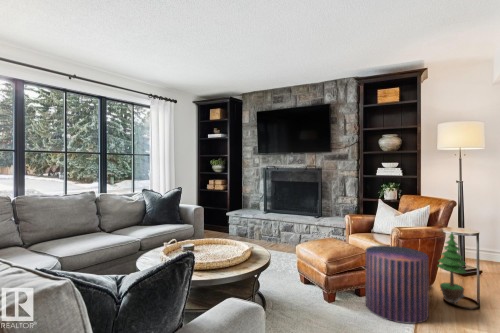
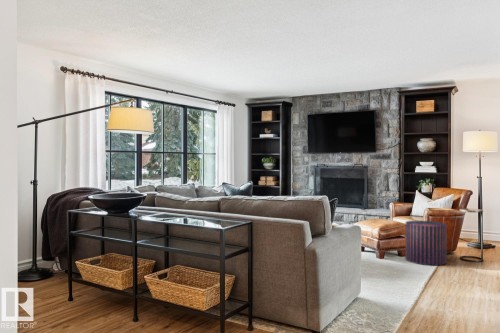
potted tree: present [437,233,466,303] -> none [454,210,474,259]

